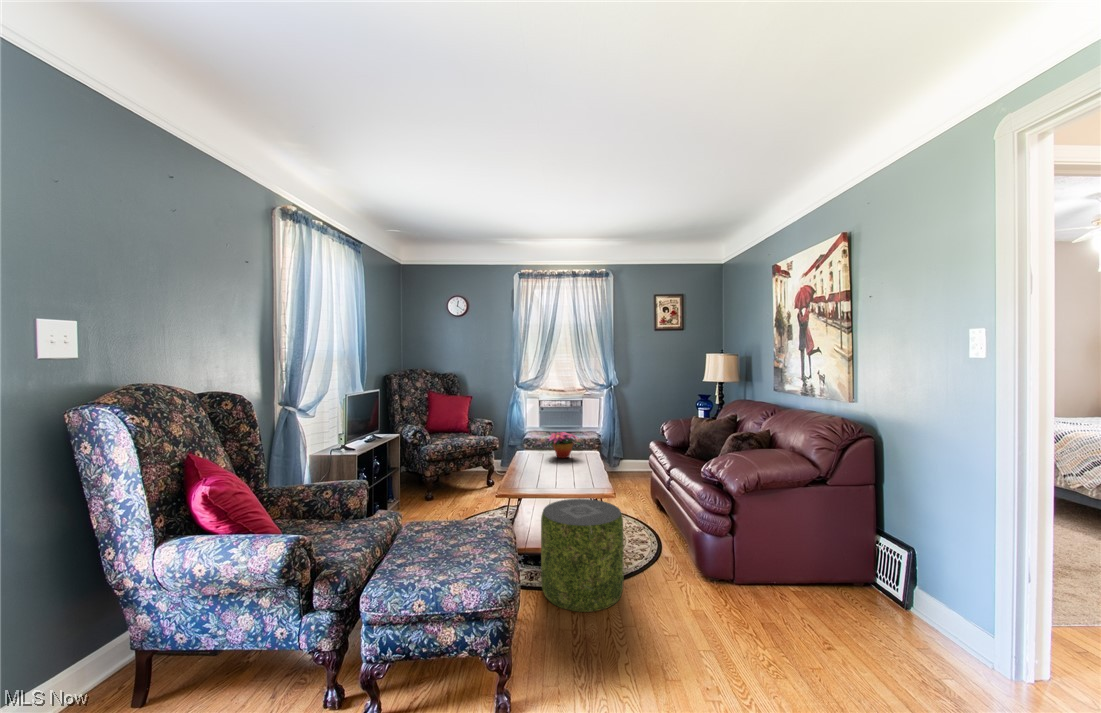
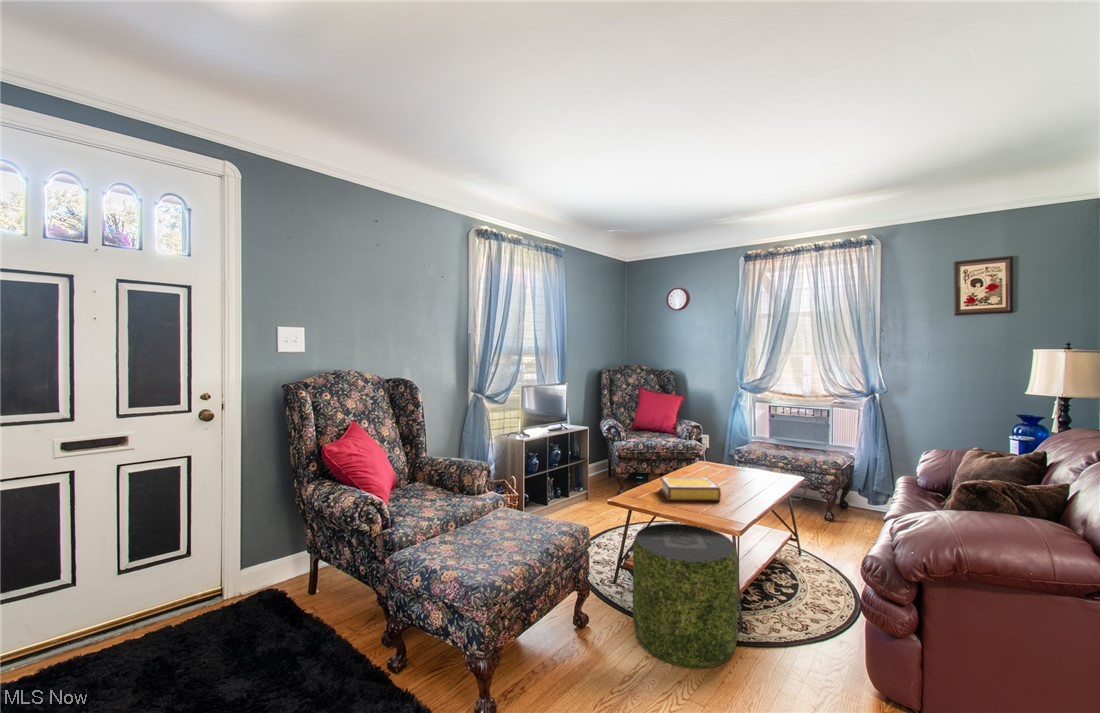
flower arrangement: present [548,432,578,458] -> none [722,446,772,479]
book: none [521,461,574,484] -> present [660,477,721,501]

